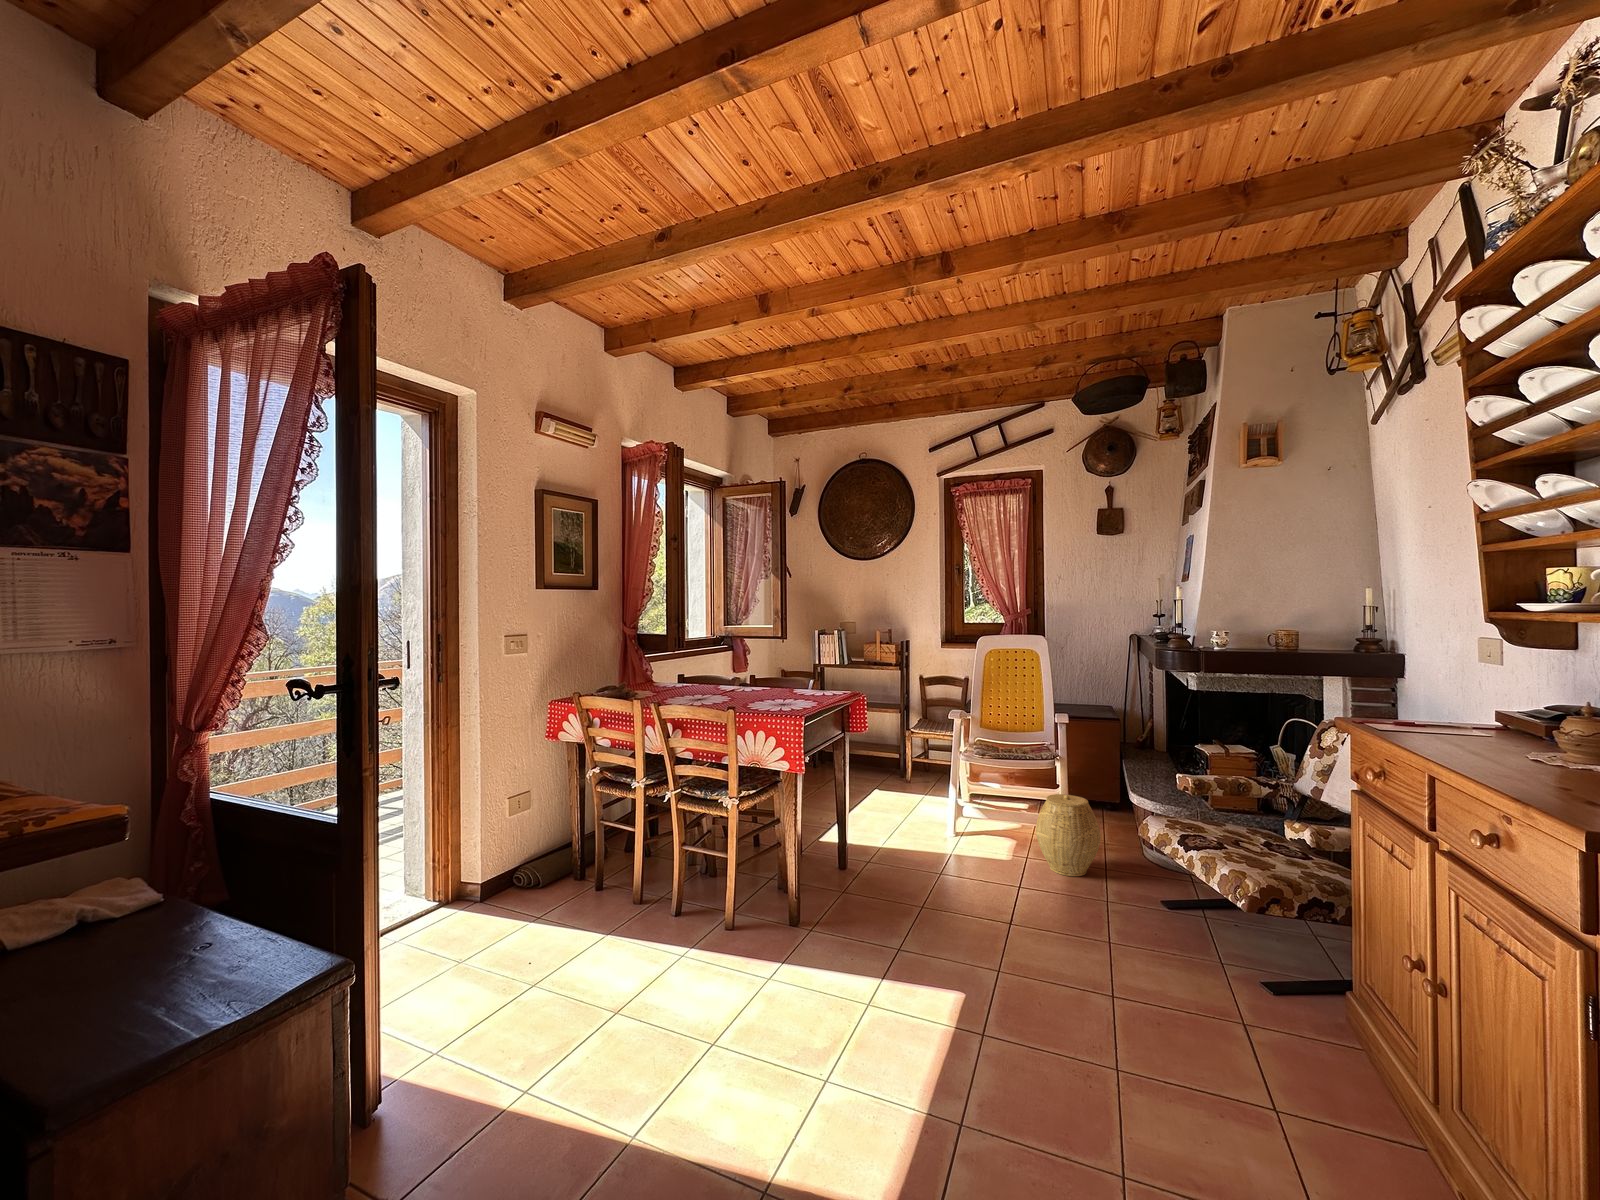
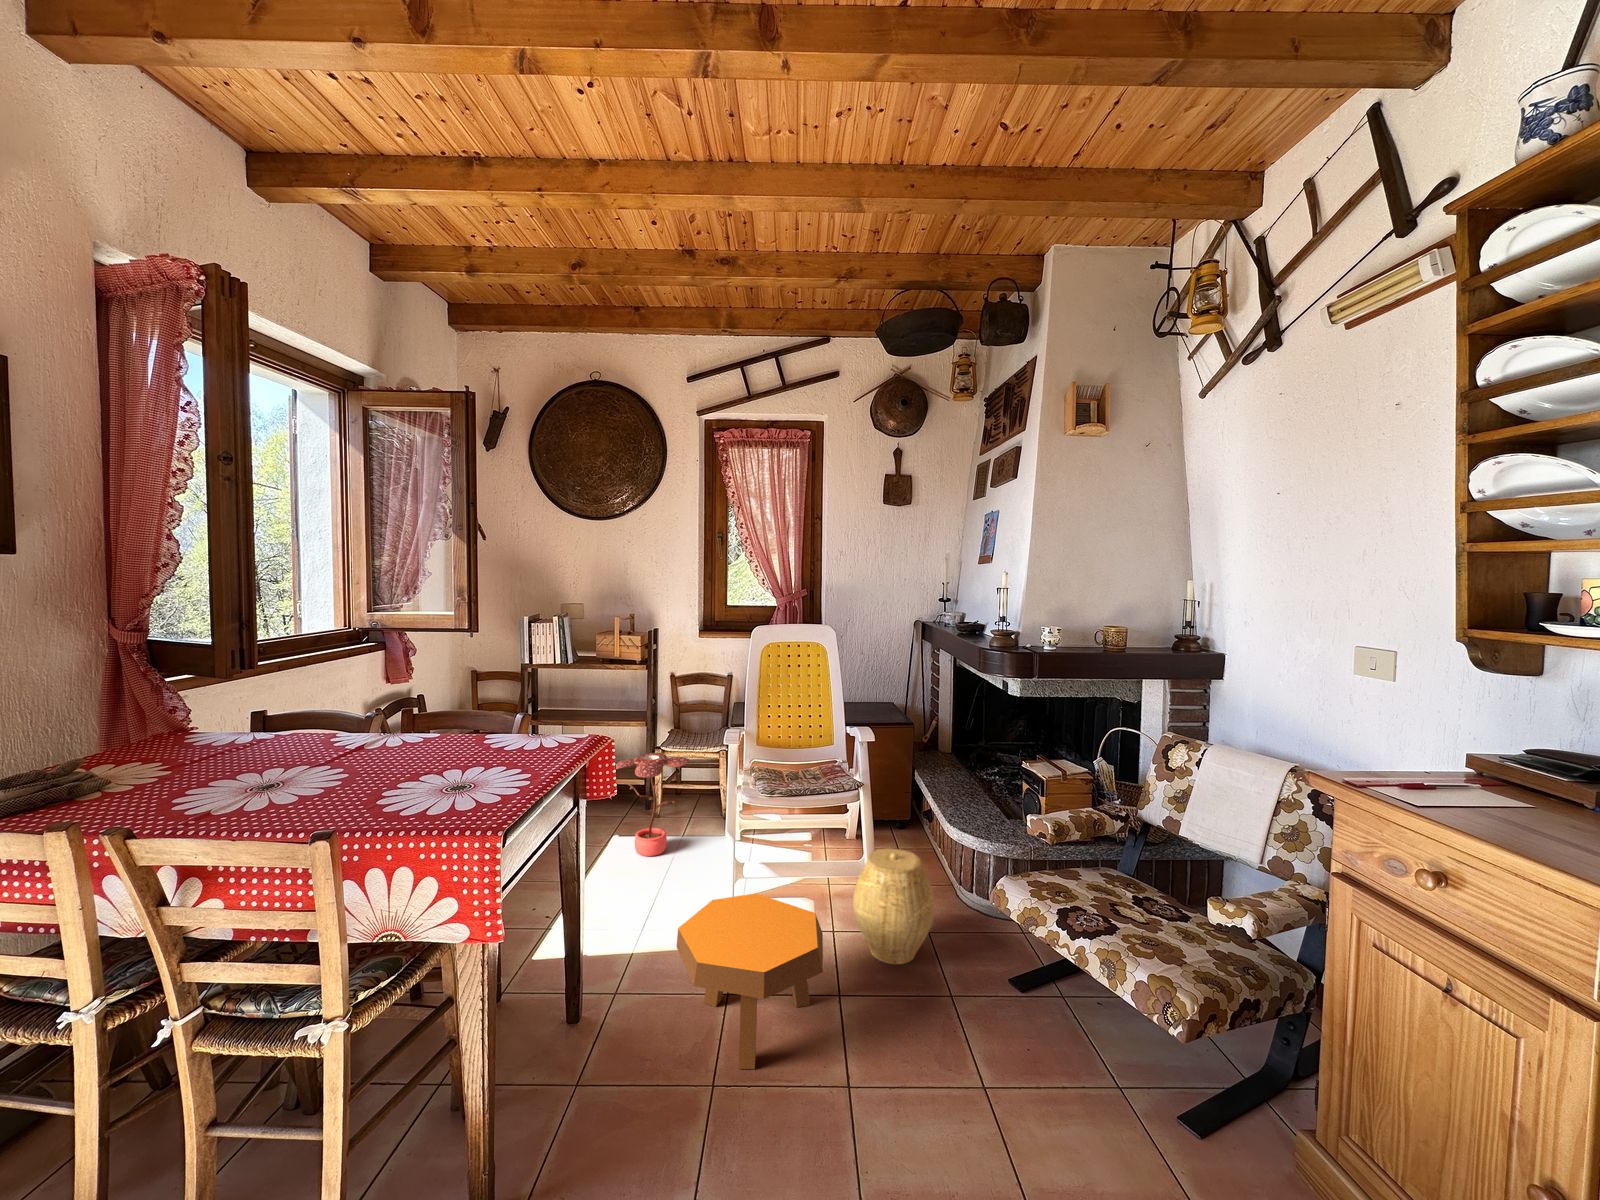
potted plant: none [873,729,928,803] -> present [616,753,689,856]
footstool: none [904,809,1004,900] -> present [676,893,823,1069]

